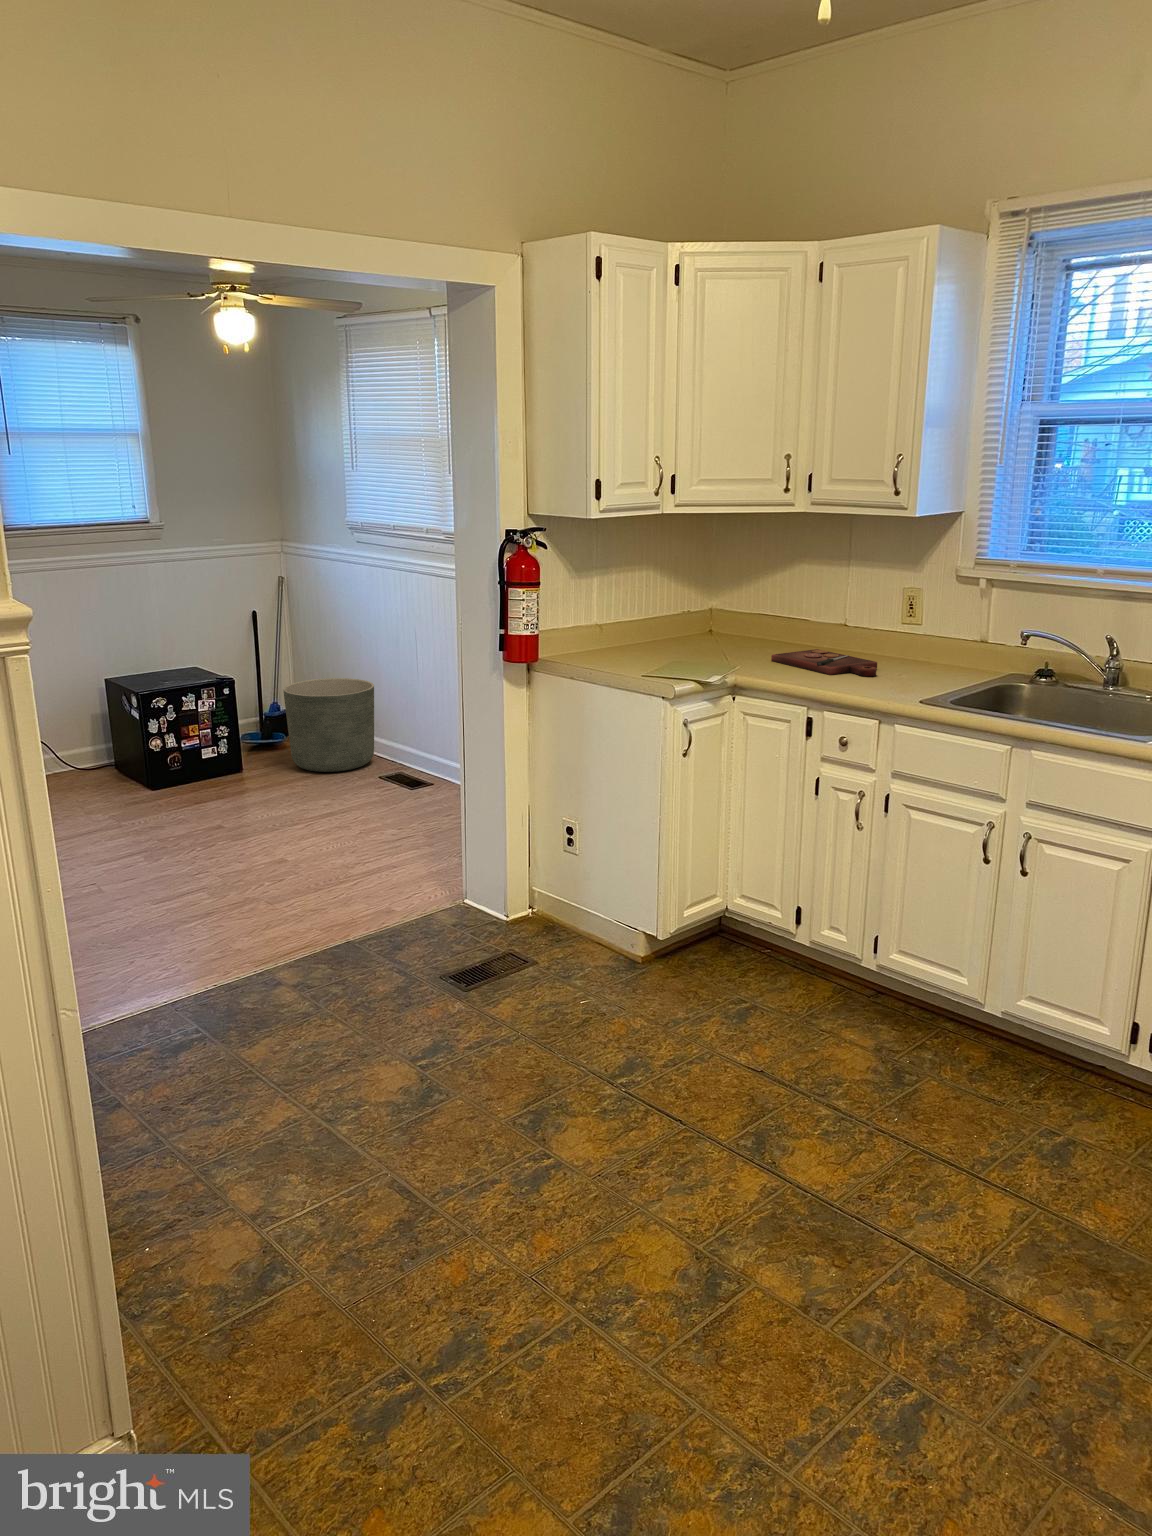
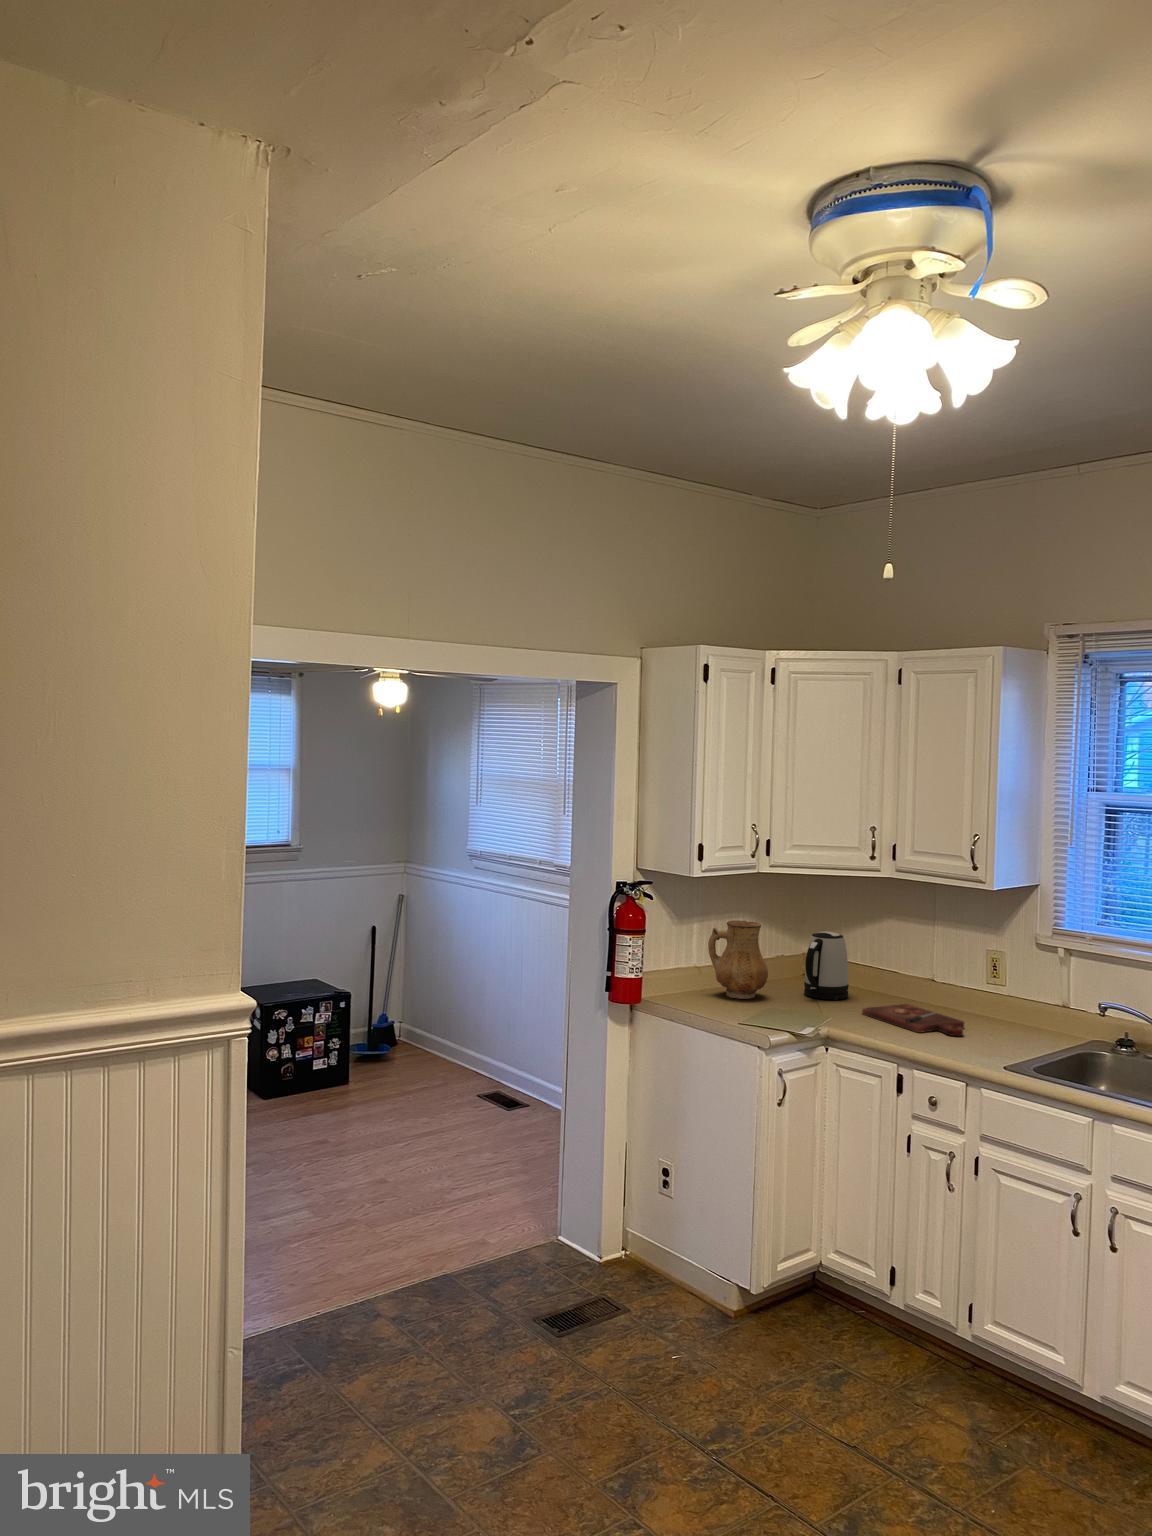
ceramic pitcher: none [608,569,672,652] -> present [708,920,768,999]
kettle: none [710,578,756,649] -> present [804,932,849,1000]
planter: present [283,678,374,772] -> none [395,995,480,1088]

